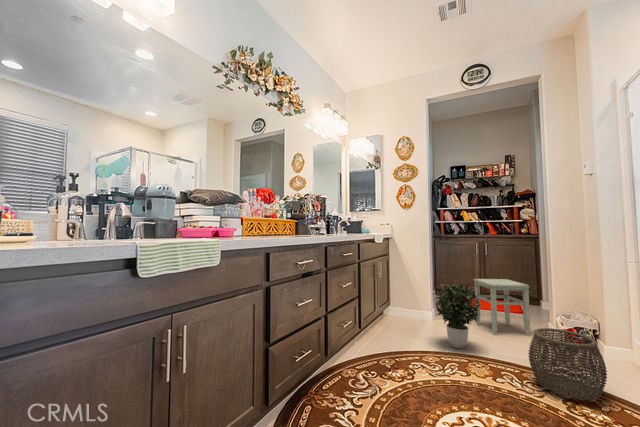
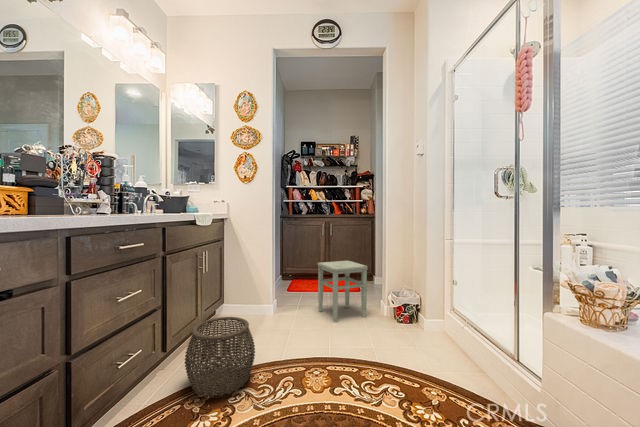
potted plant: present [435,283,481,349] -> none [272,272,323,350]
woven basket: present [528,328,607,401] -> present [185,317,255,397]

